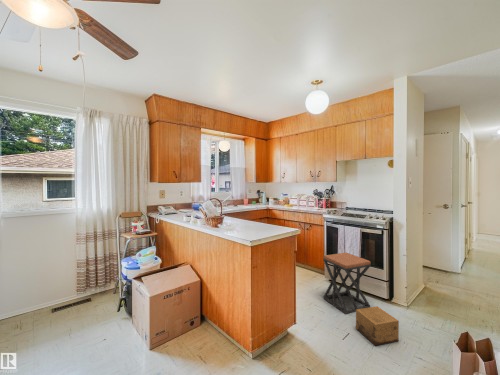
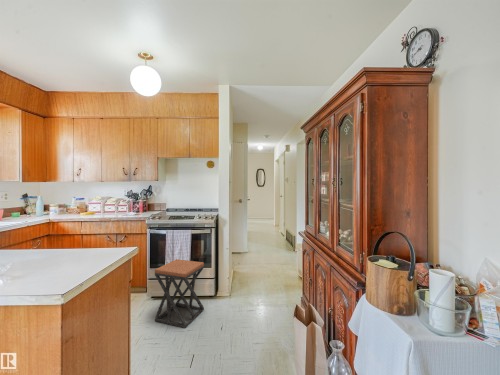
cardboard box: present [356,306,399,346] -> none [200,306,238,347]

